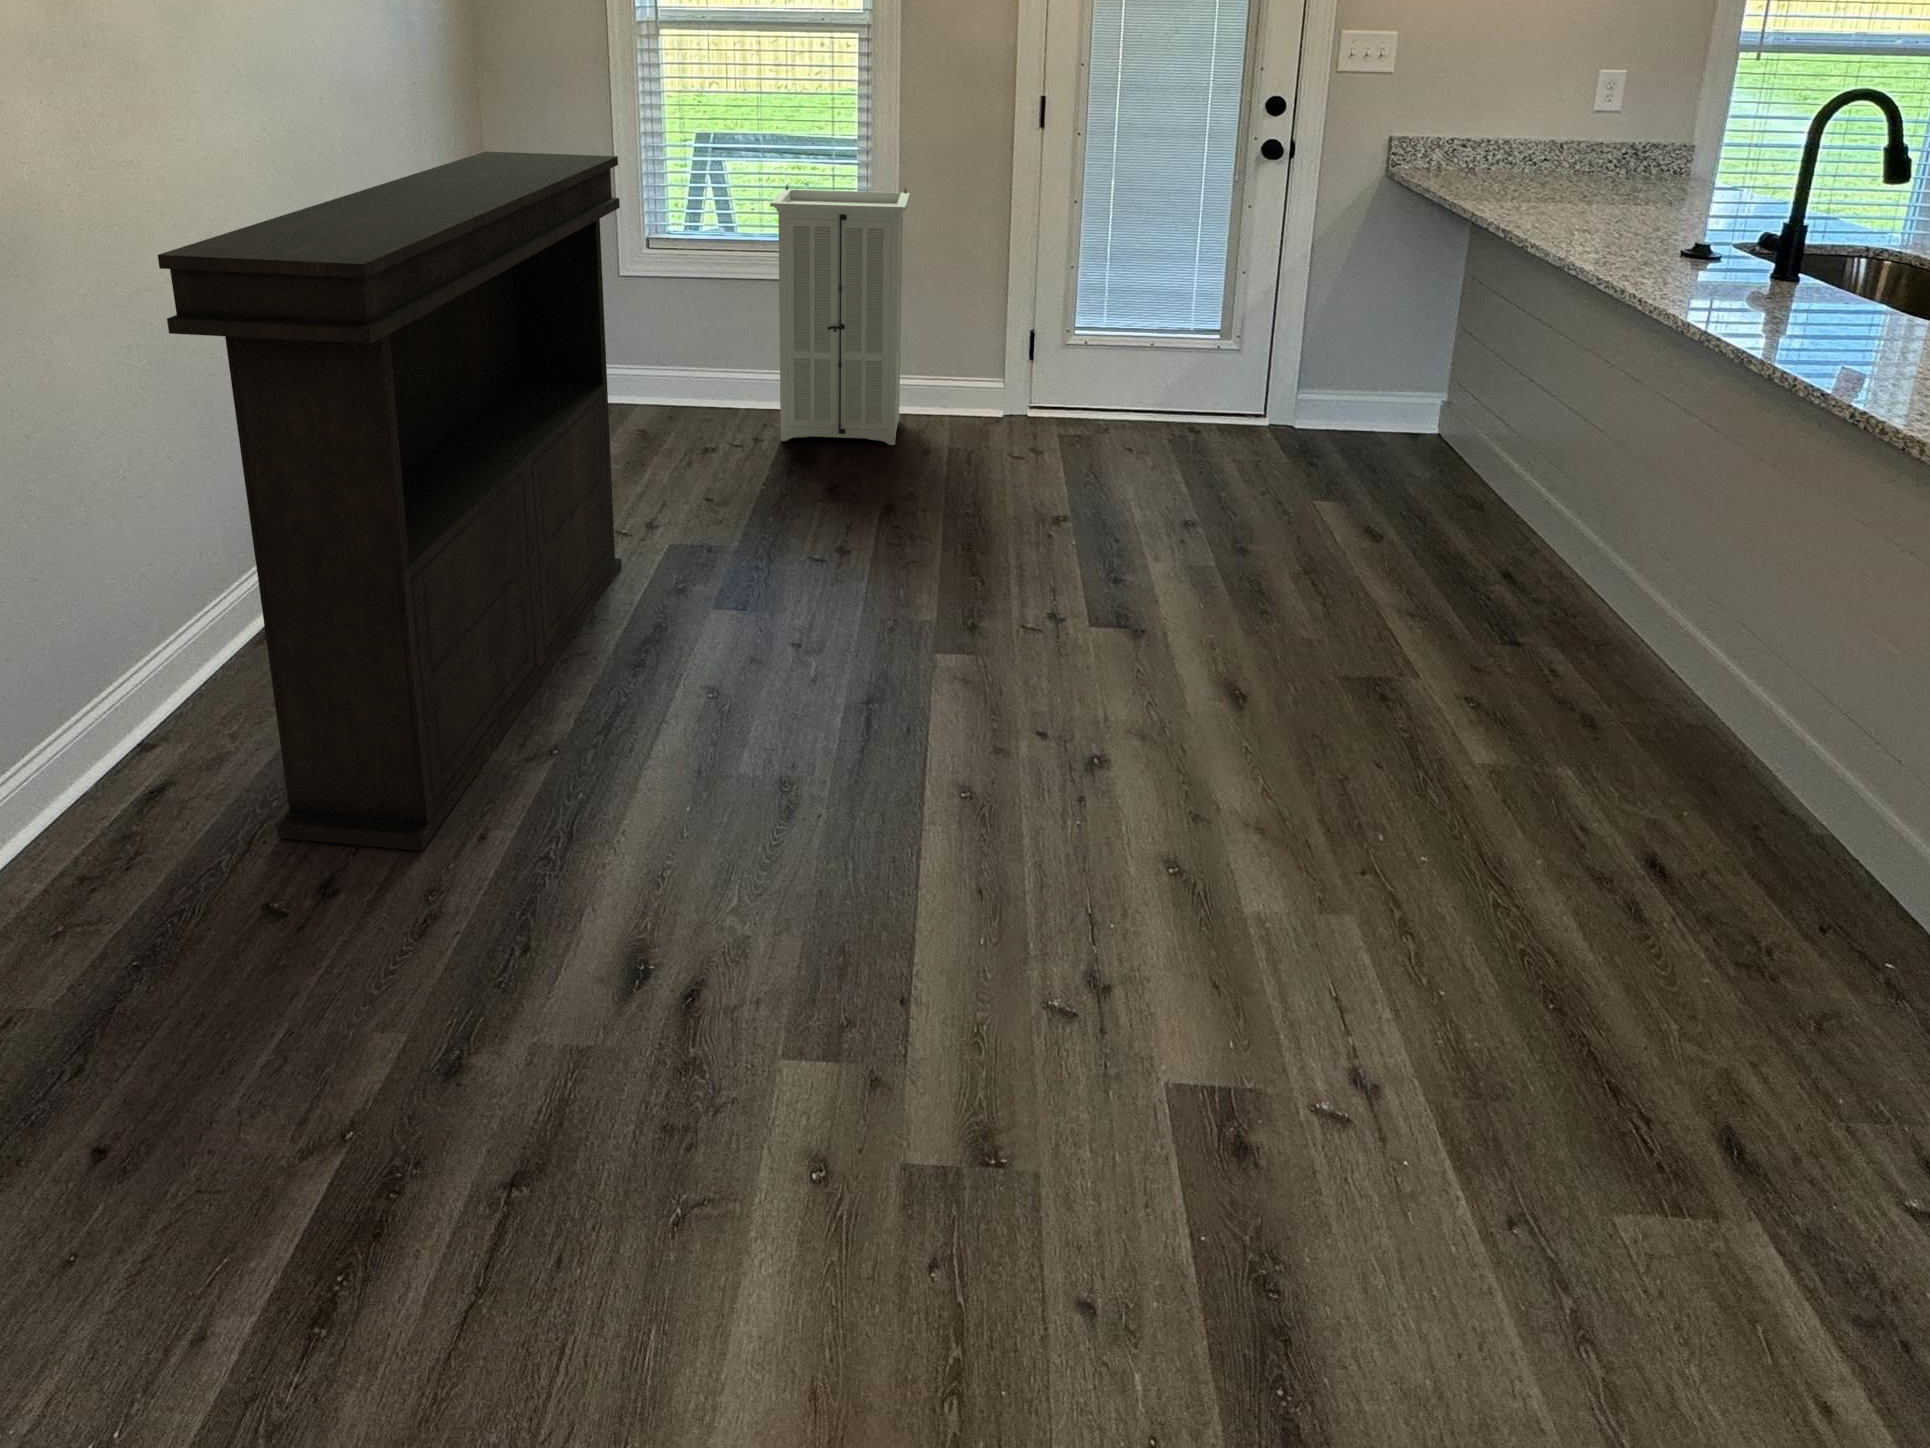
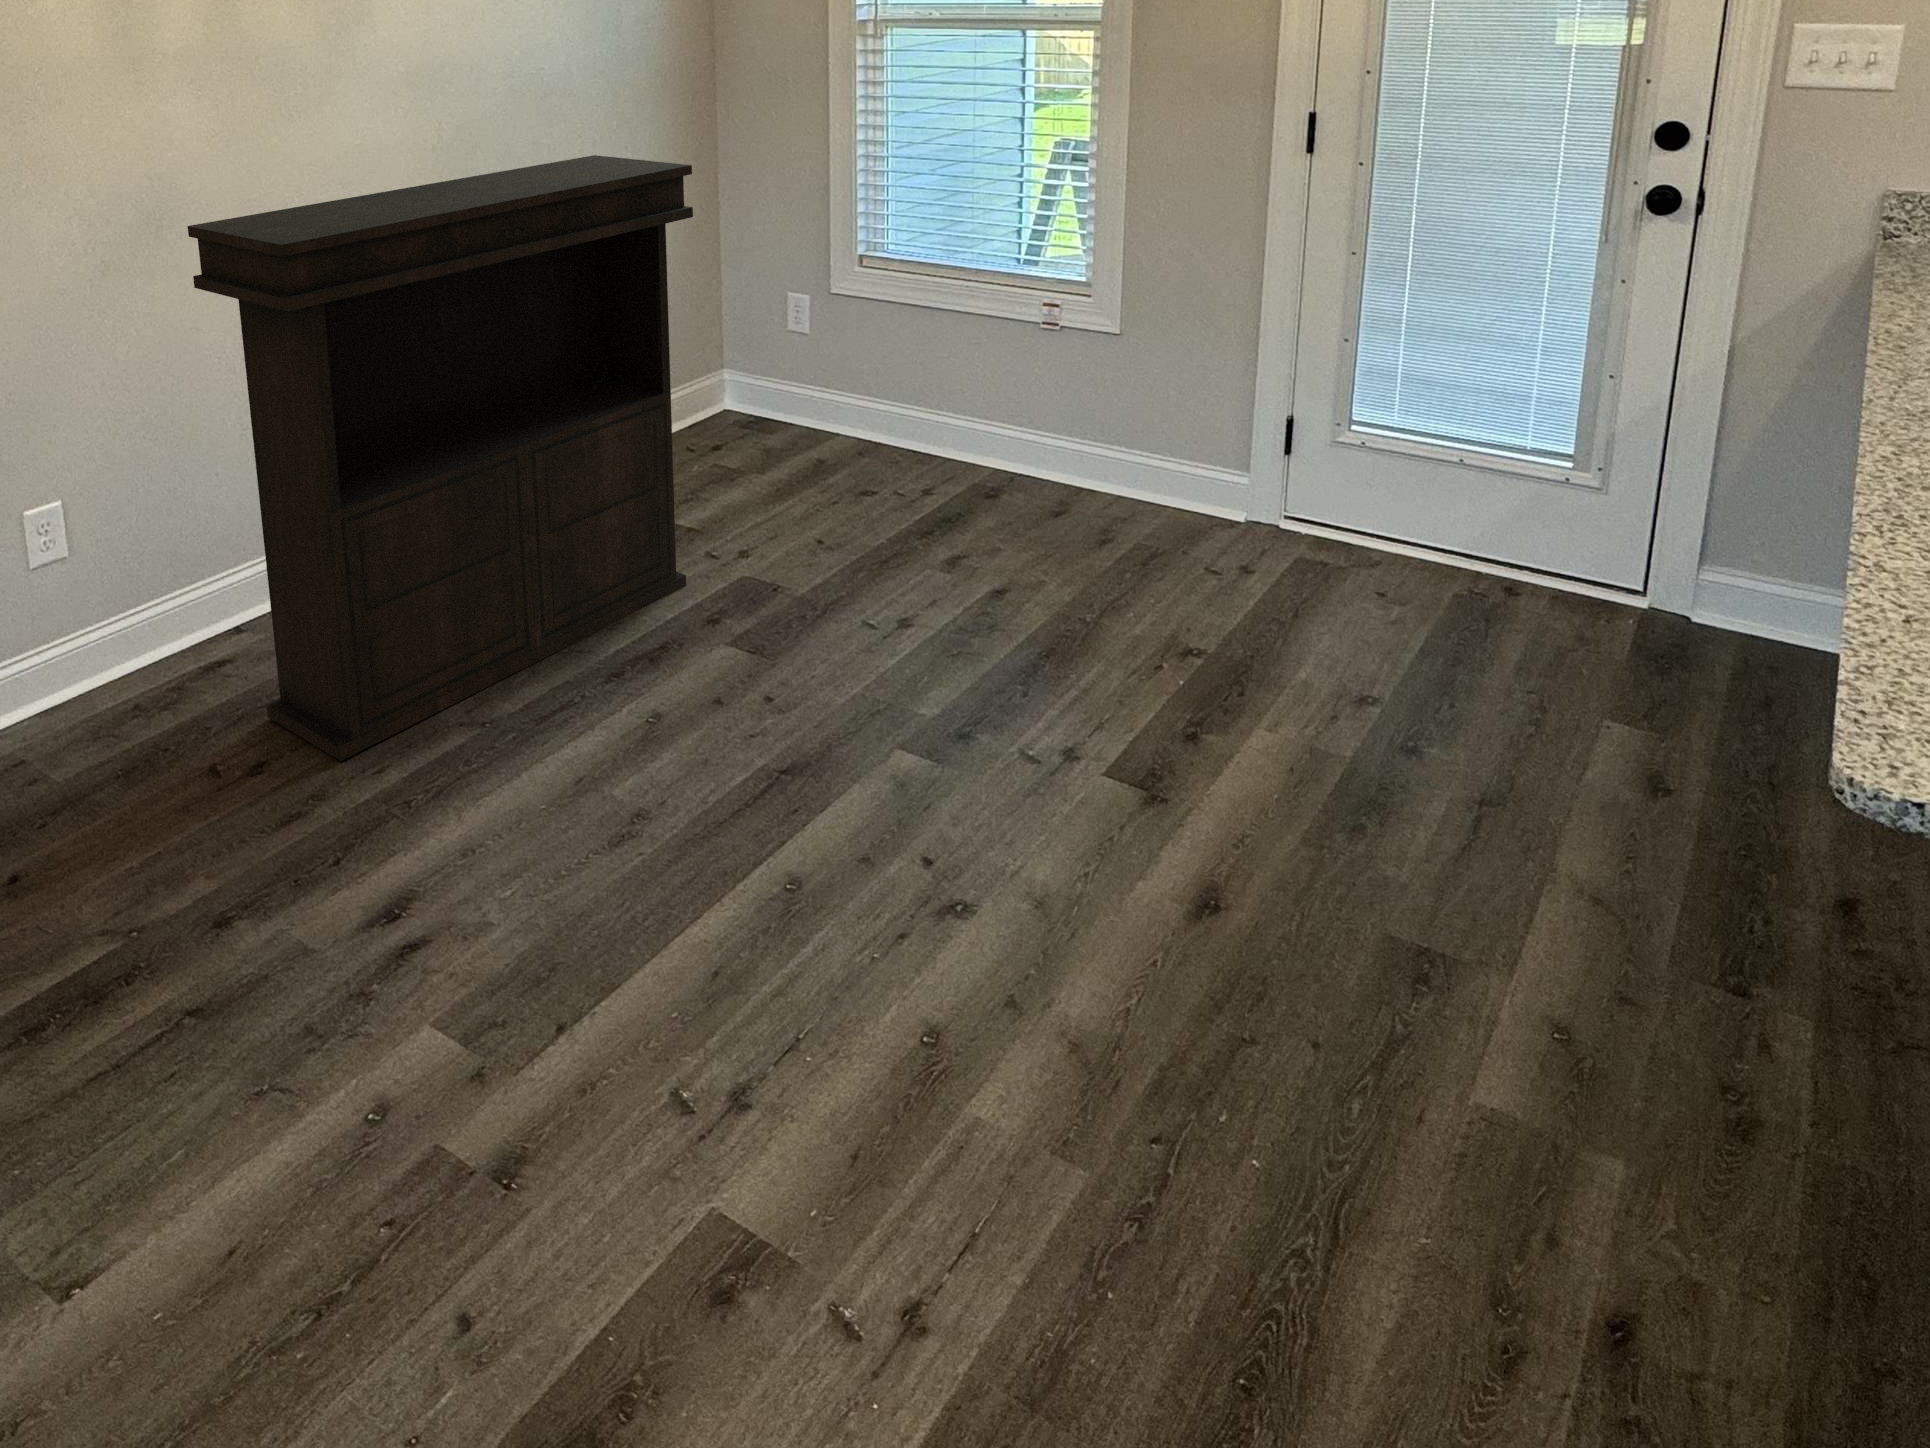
storage cabinet: present [770,185,910,445] -> none [946,206,1132,528]

